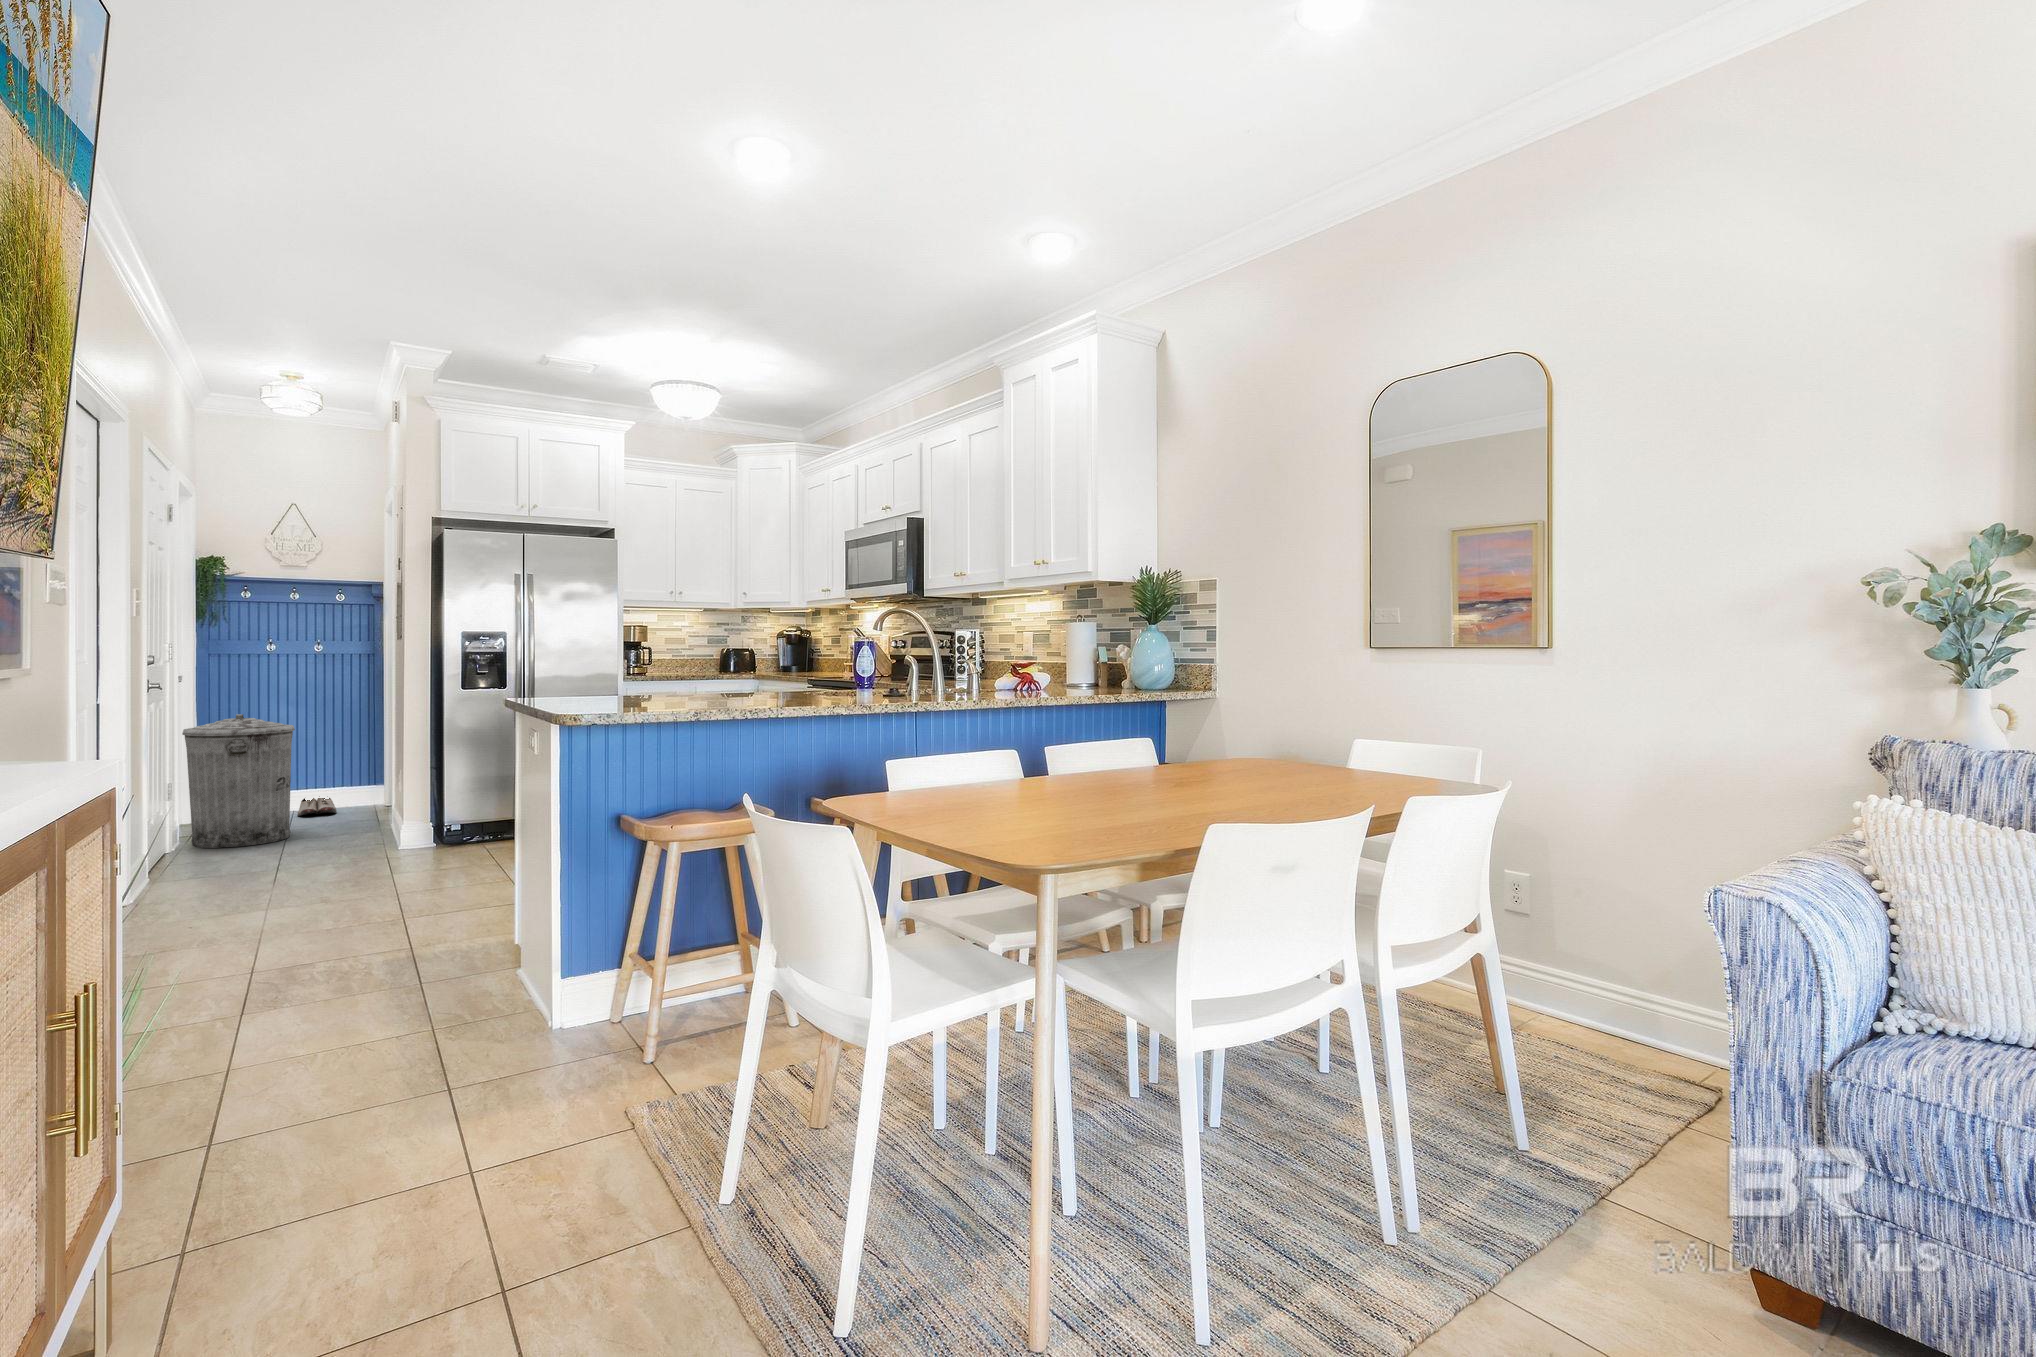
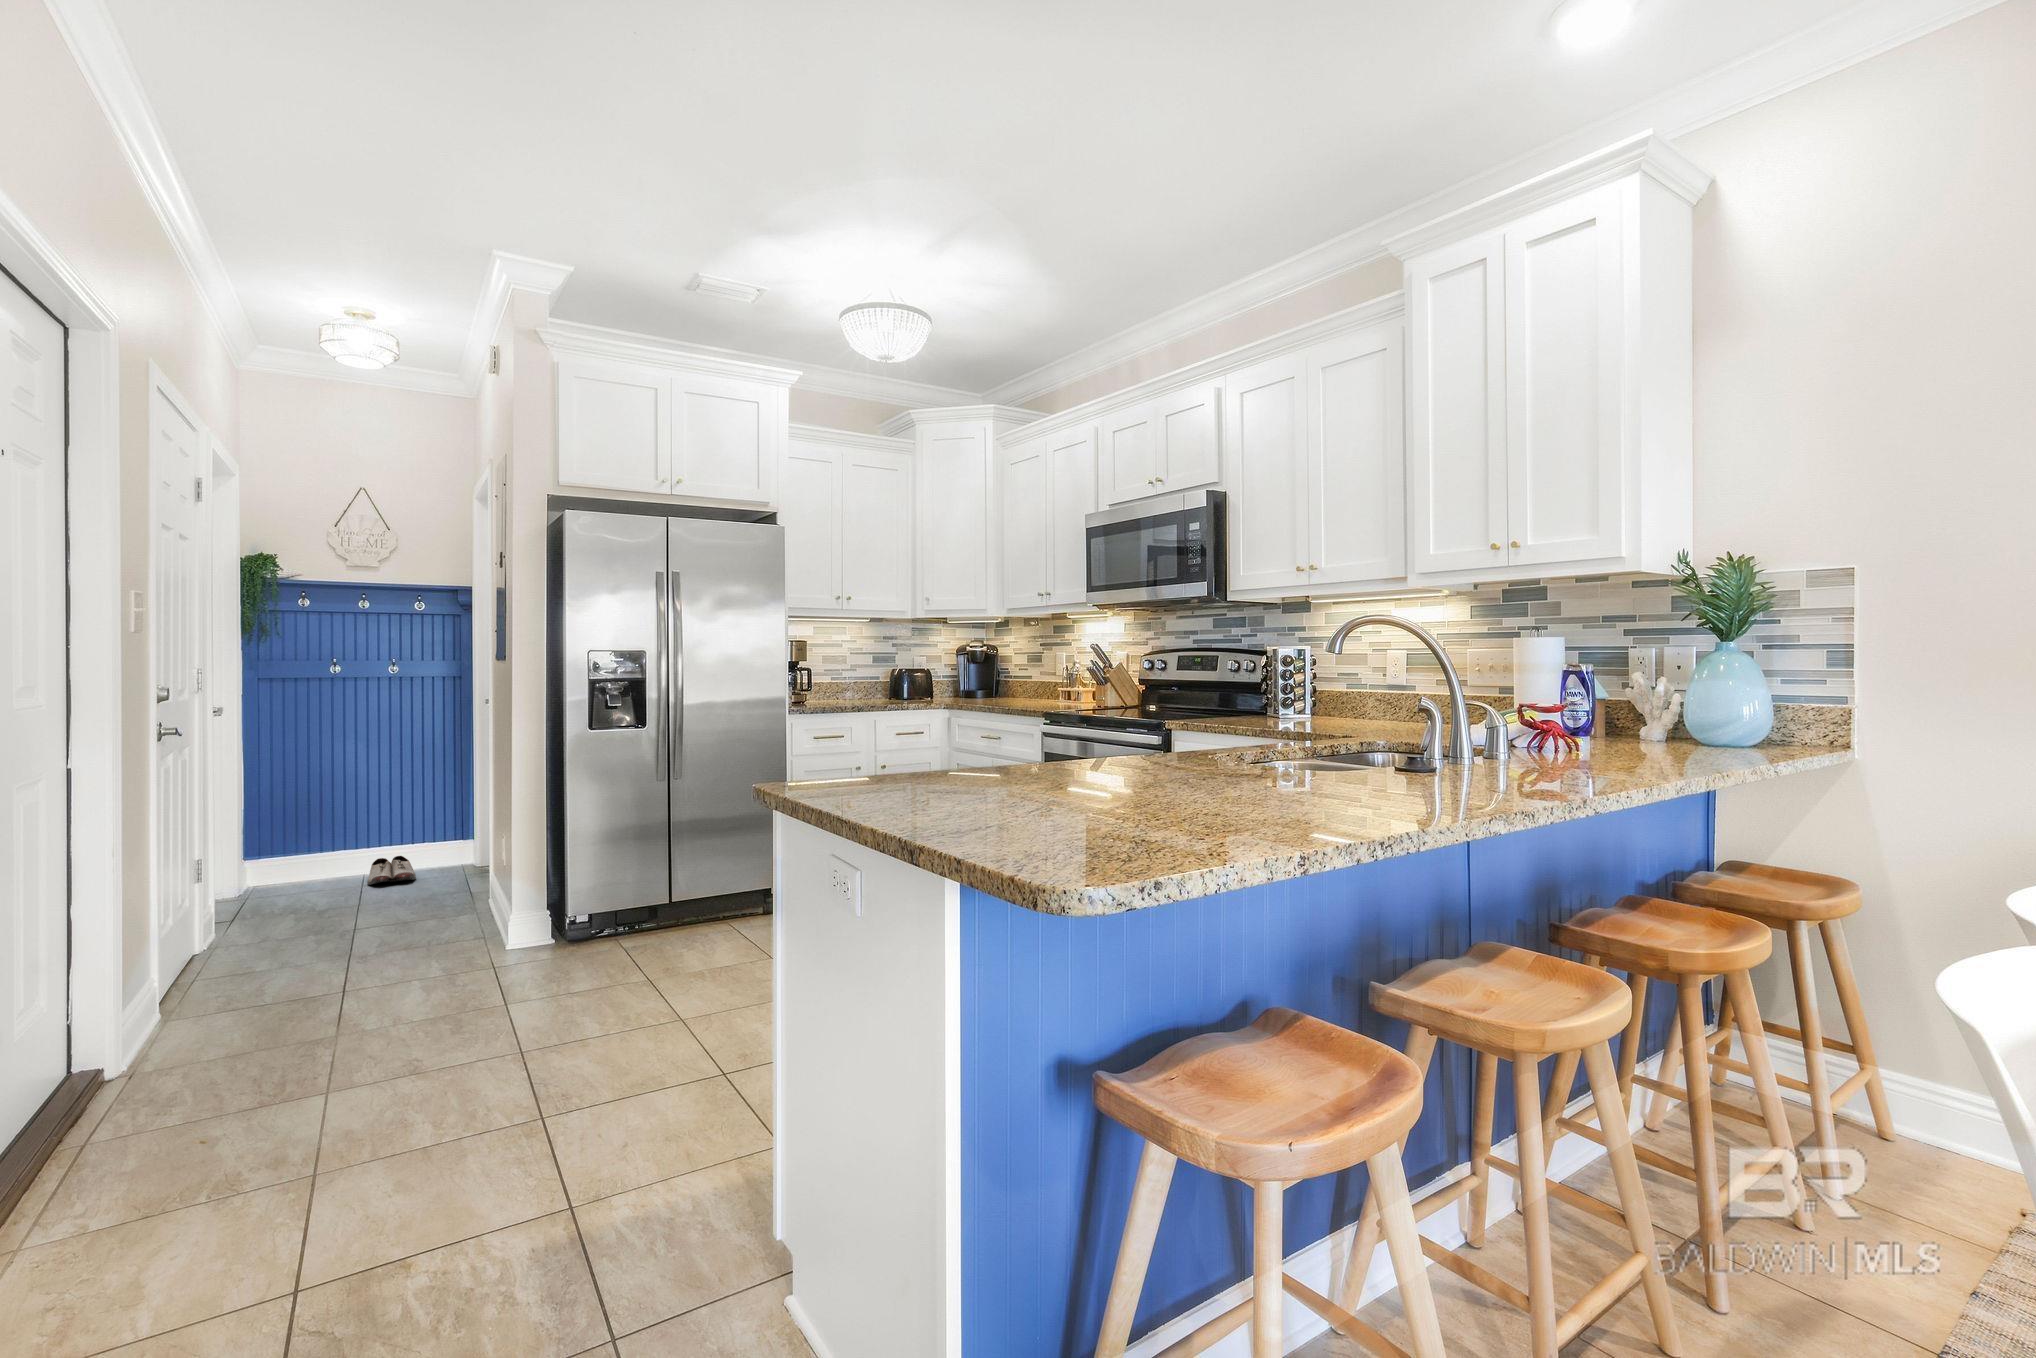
trash can: present [182,714,295,848] -> none [217,761,366,946]

